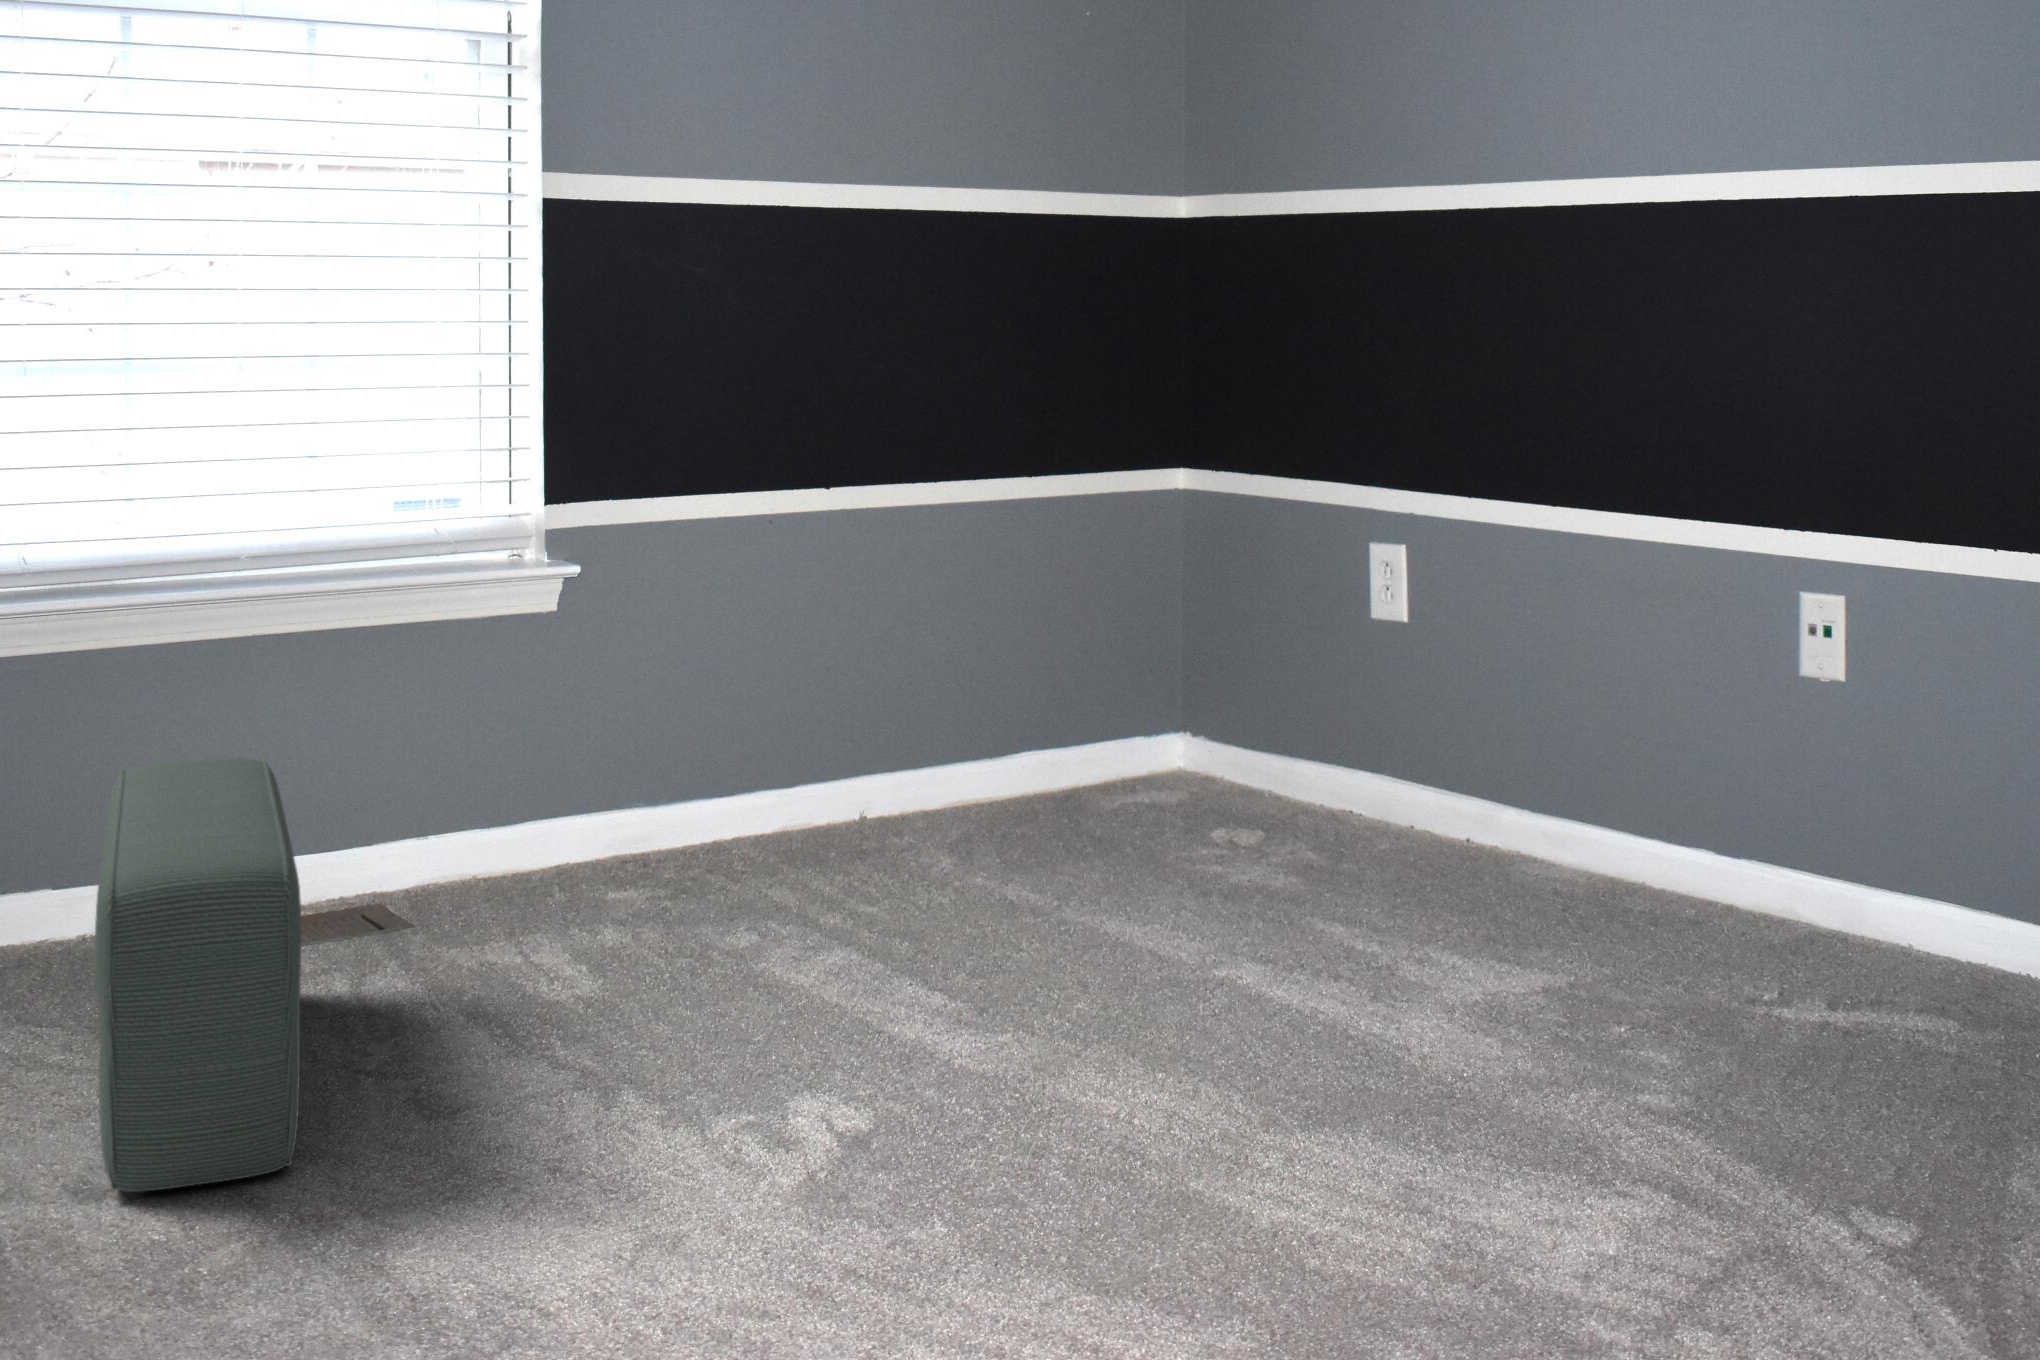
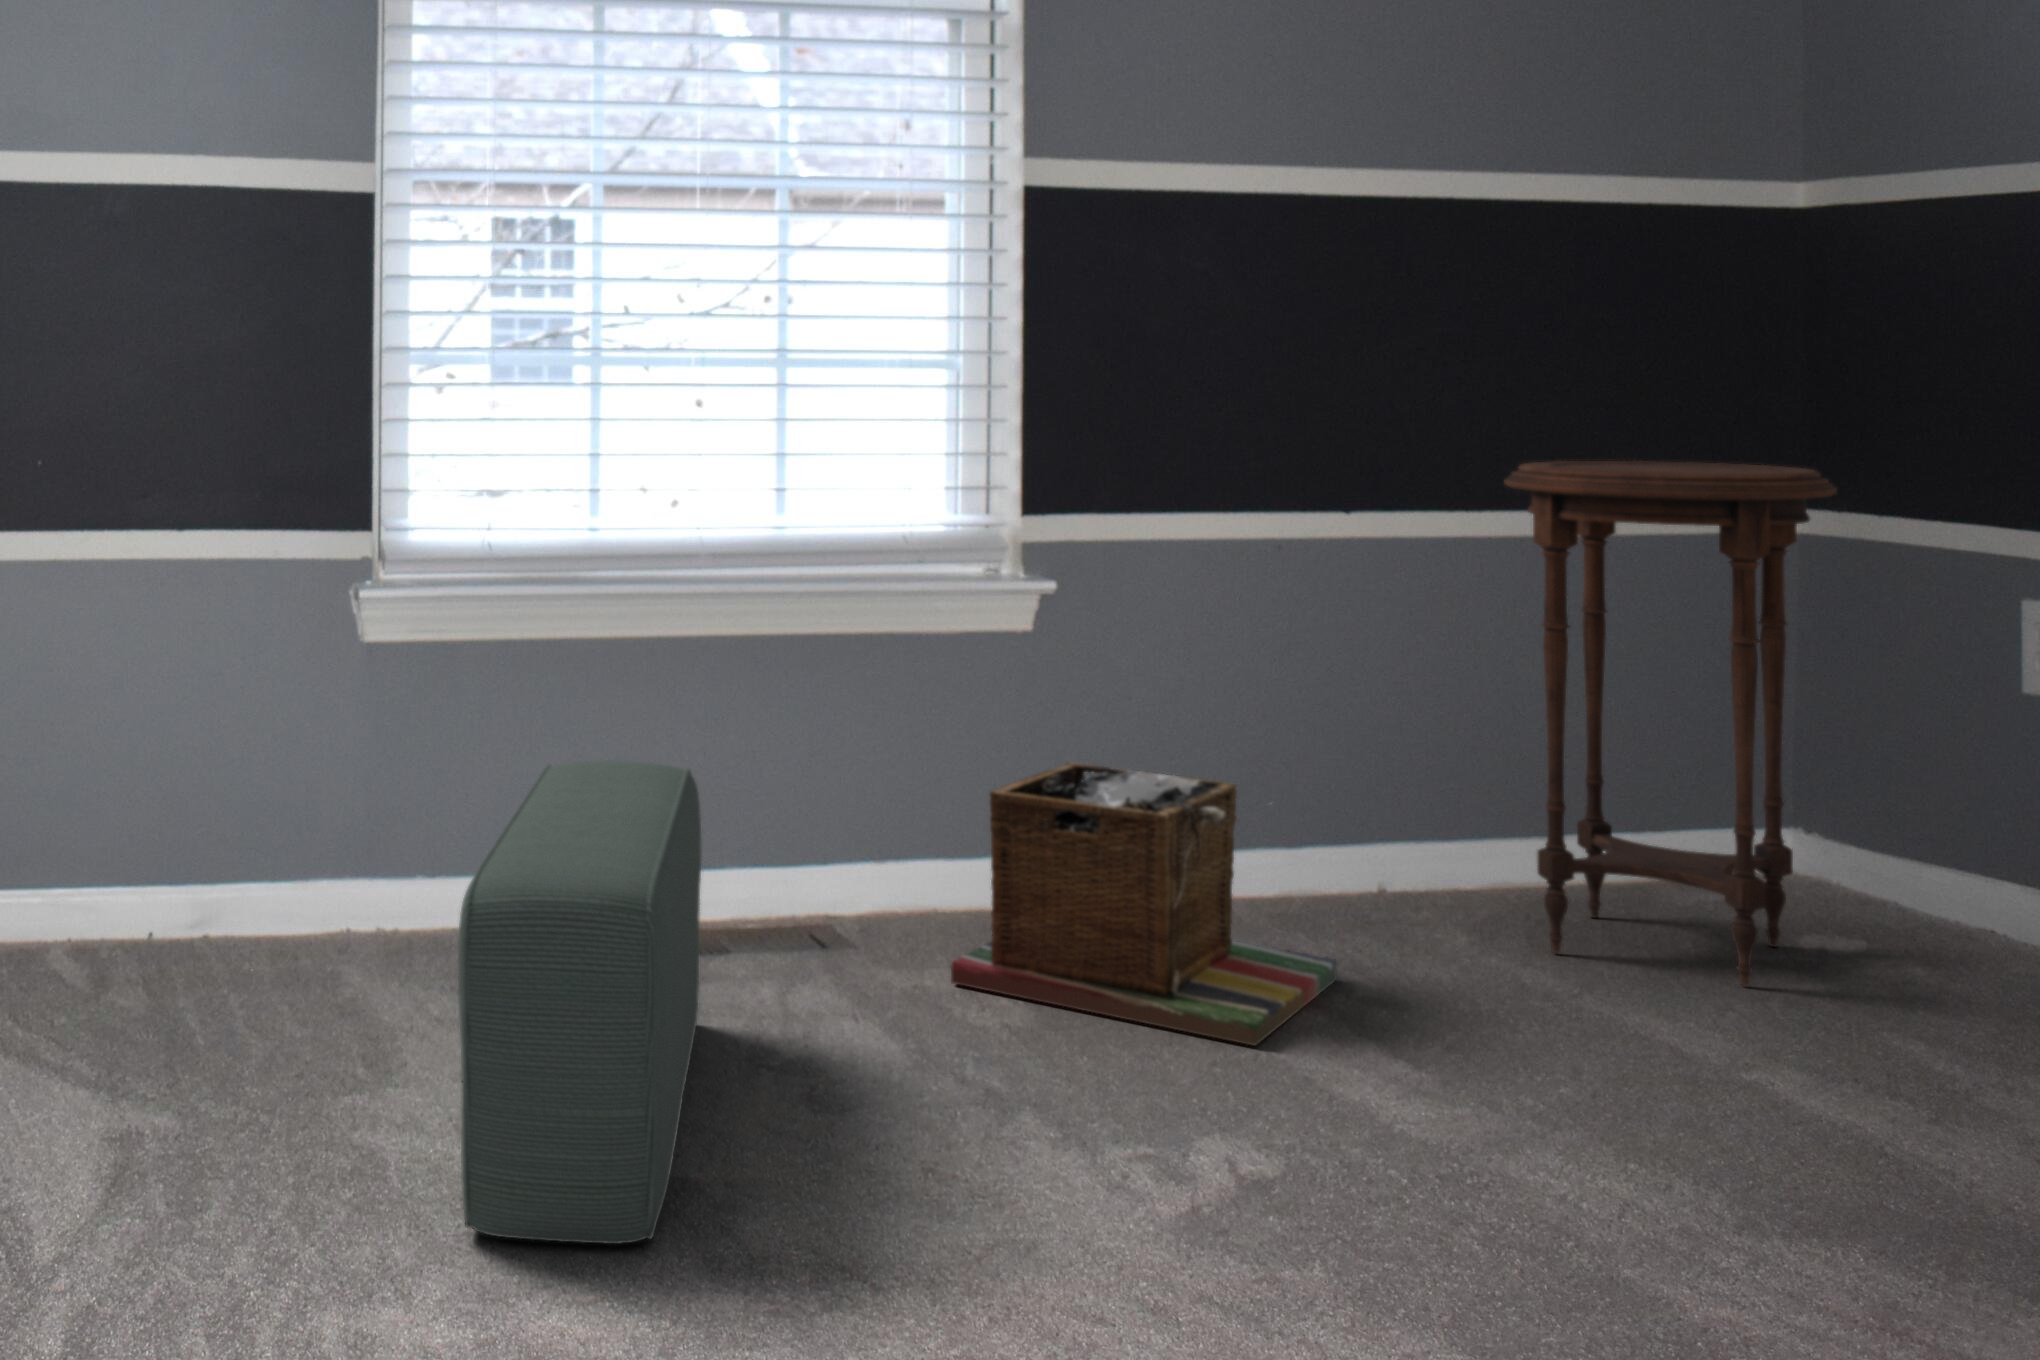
side table: none [934,442,1161,843] -> present [1505,461,1837,986]
laundry basket: none [498,722,813,939] -> present [951,762,1337,1046]

